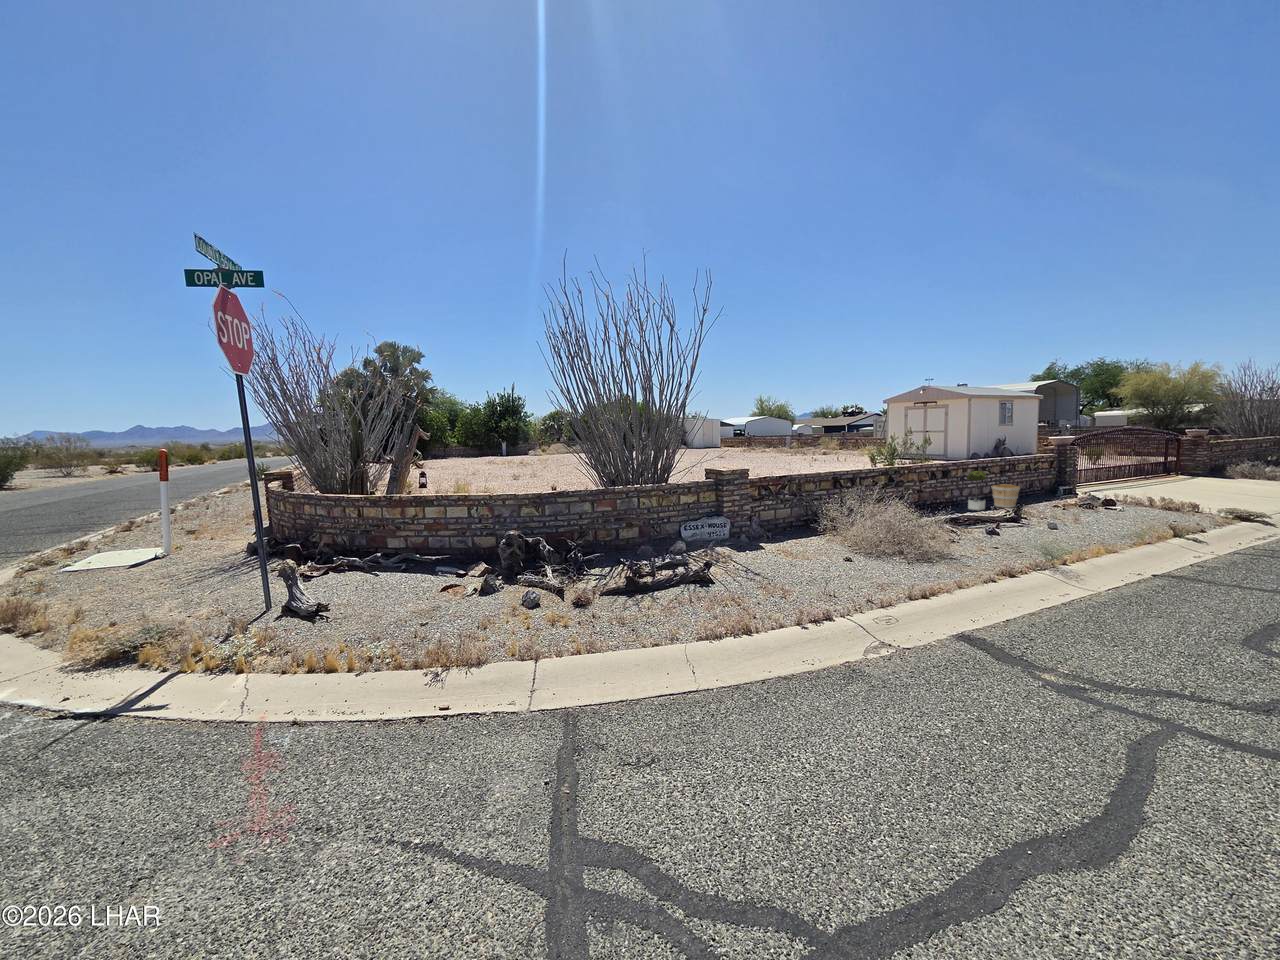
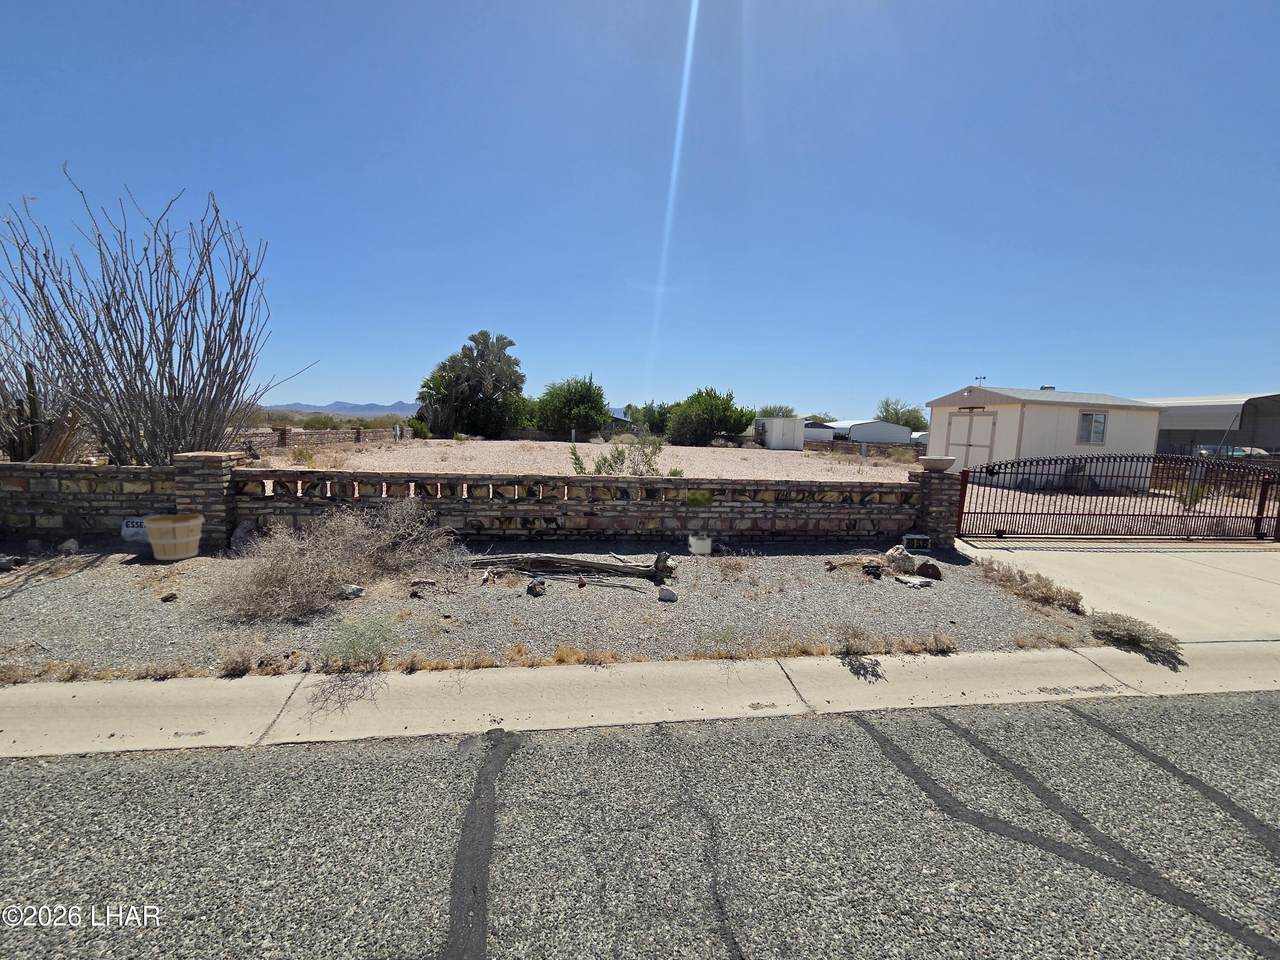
wooden bucket: present [991,484,1020,508] -> present [144,514,204,560]

